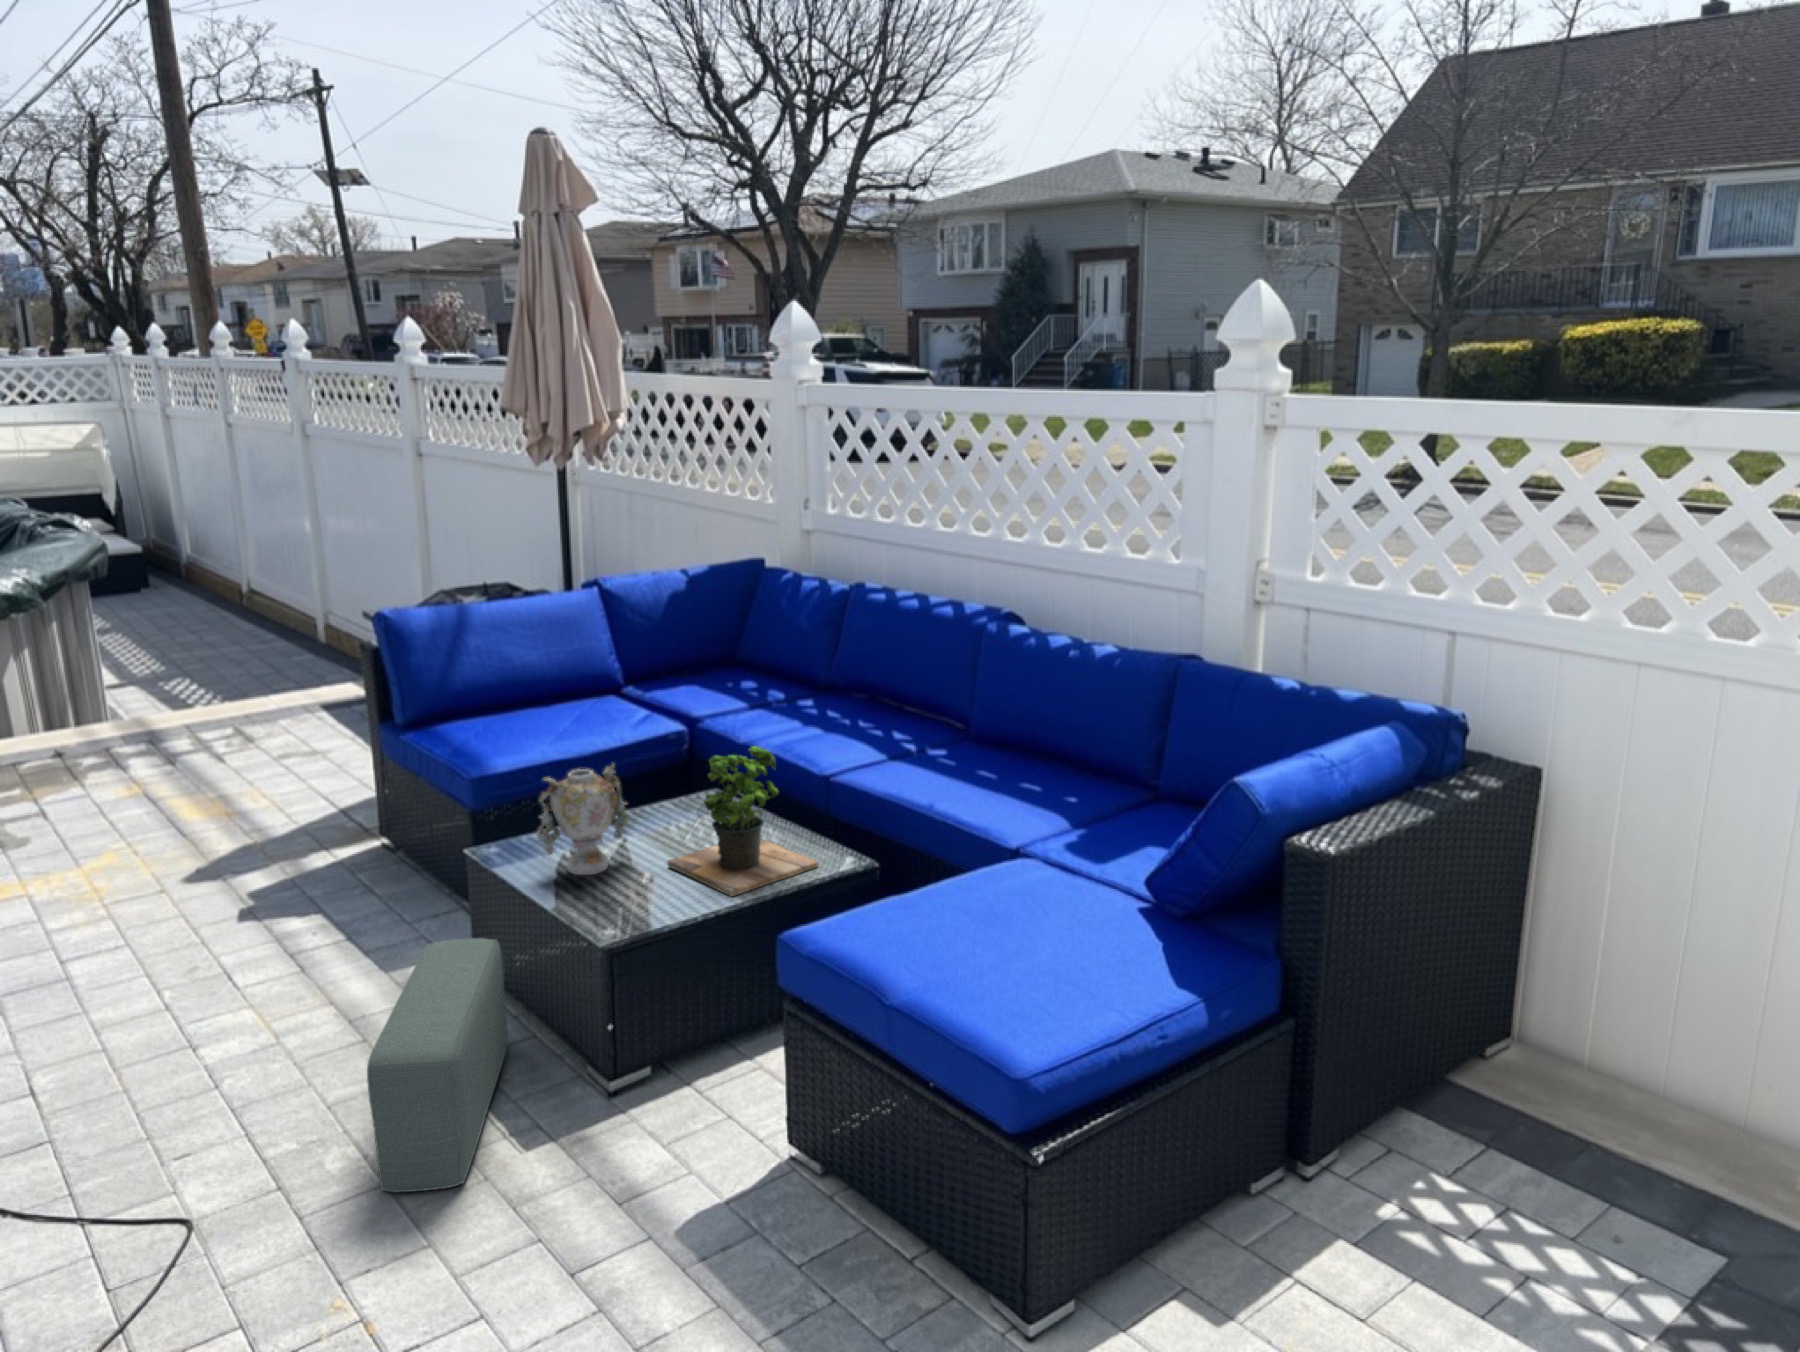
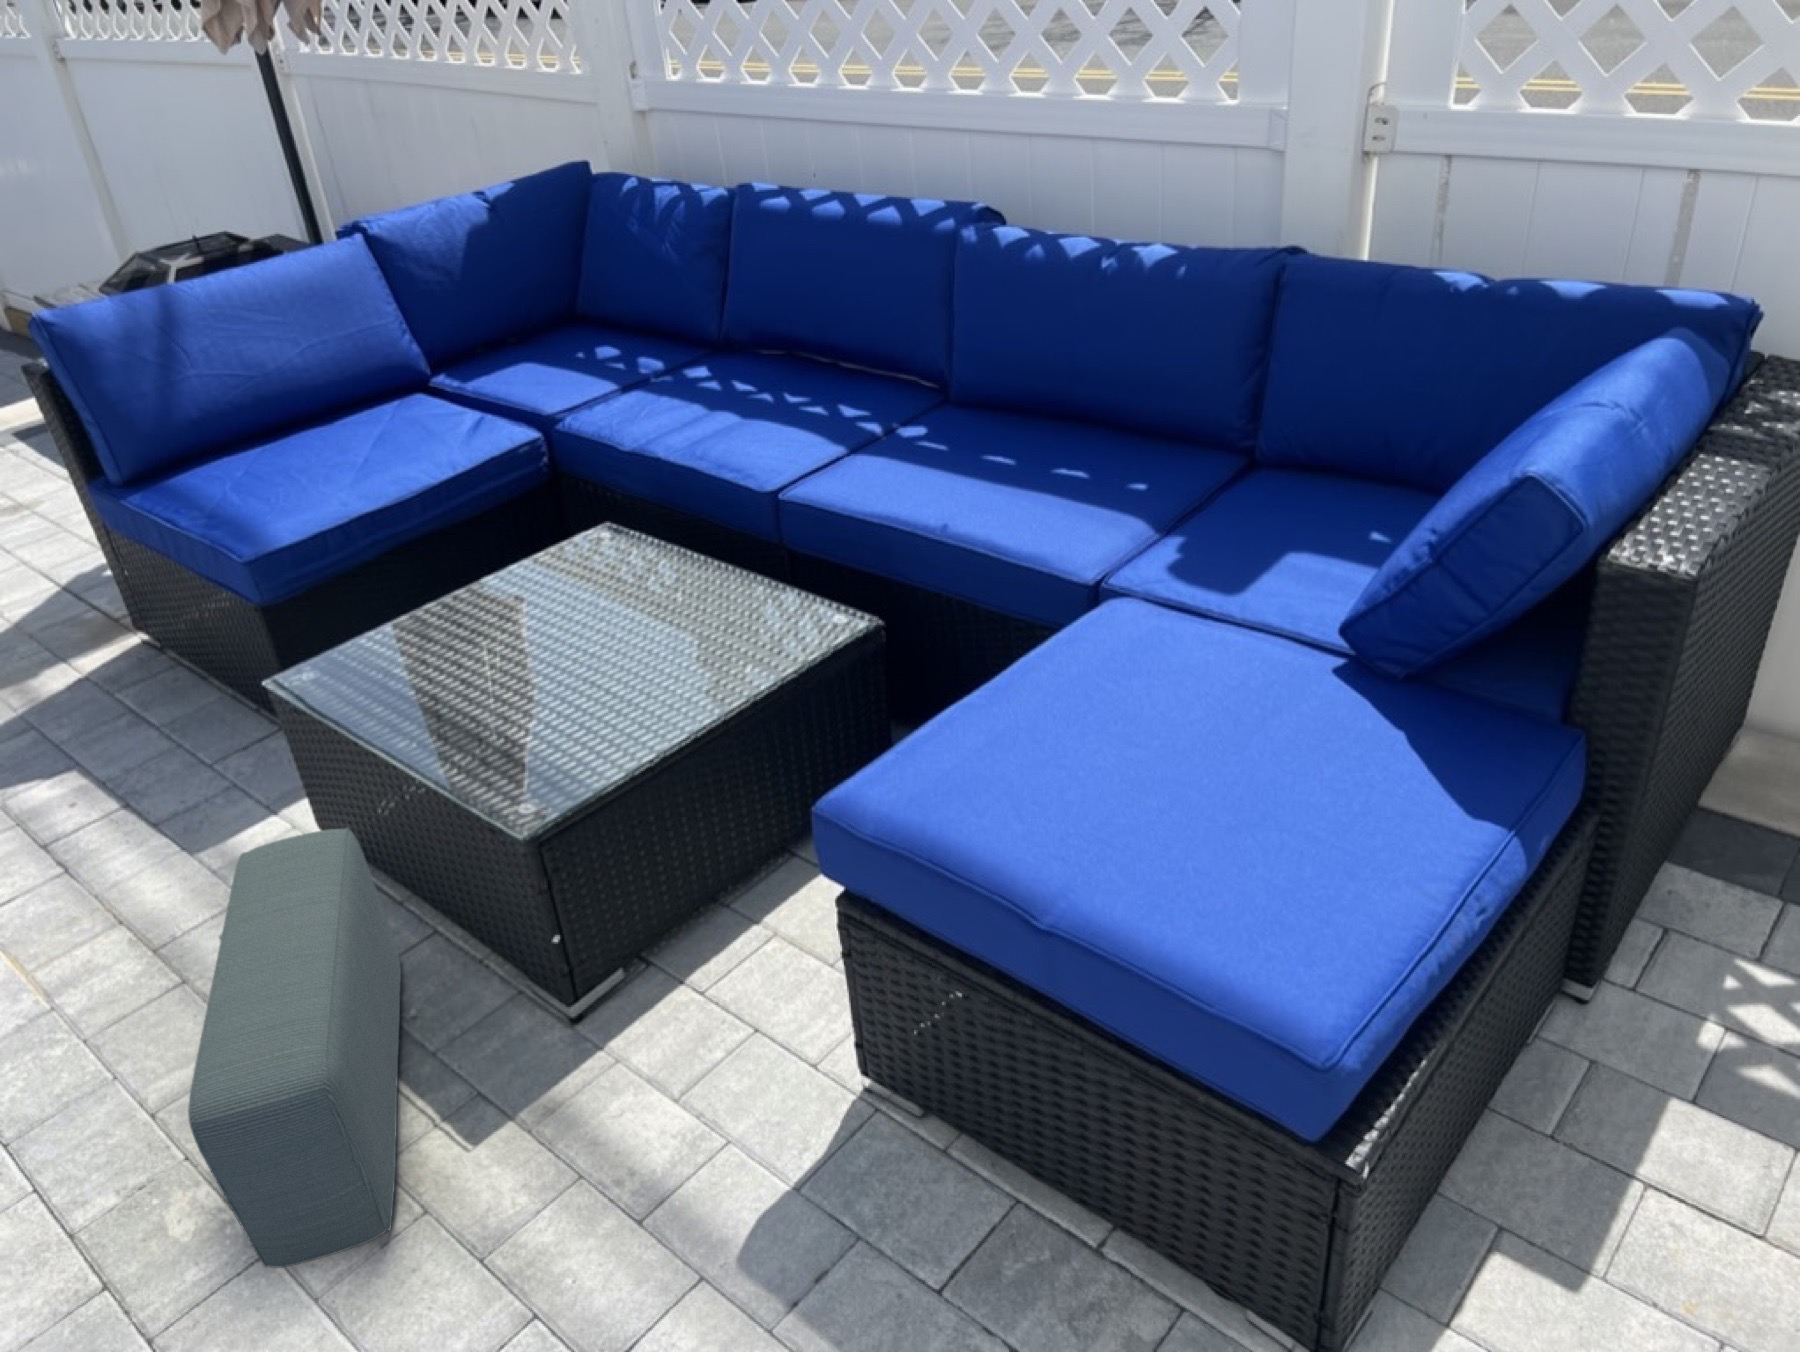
potted plant: present [667,746,818,896] -> none [575,472,798,707]
vase: present [537,764,629,875] -> none [359,528,504,700]

